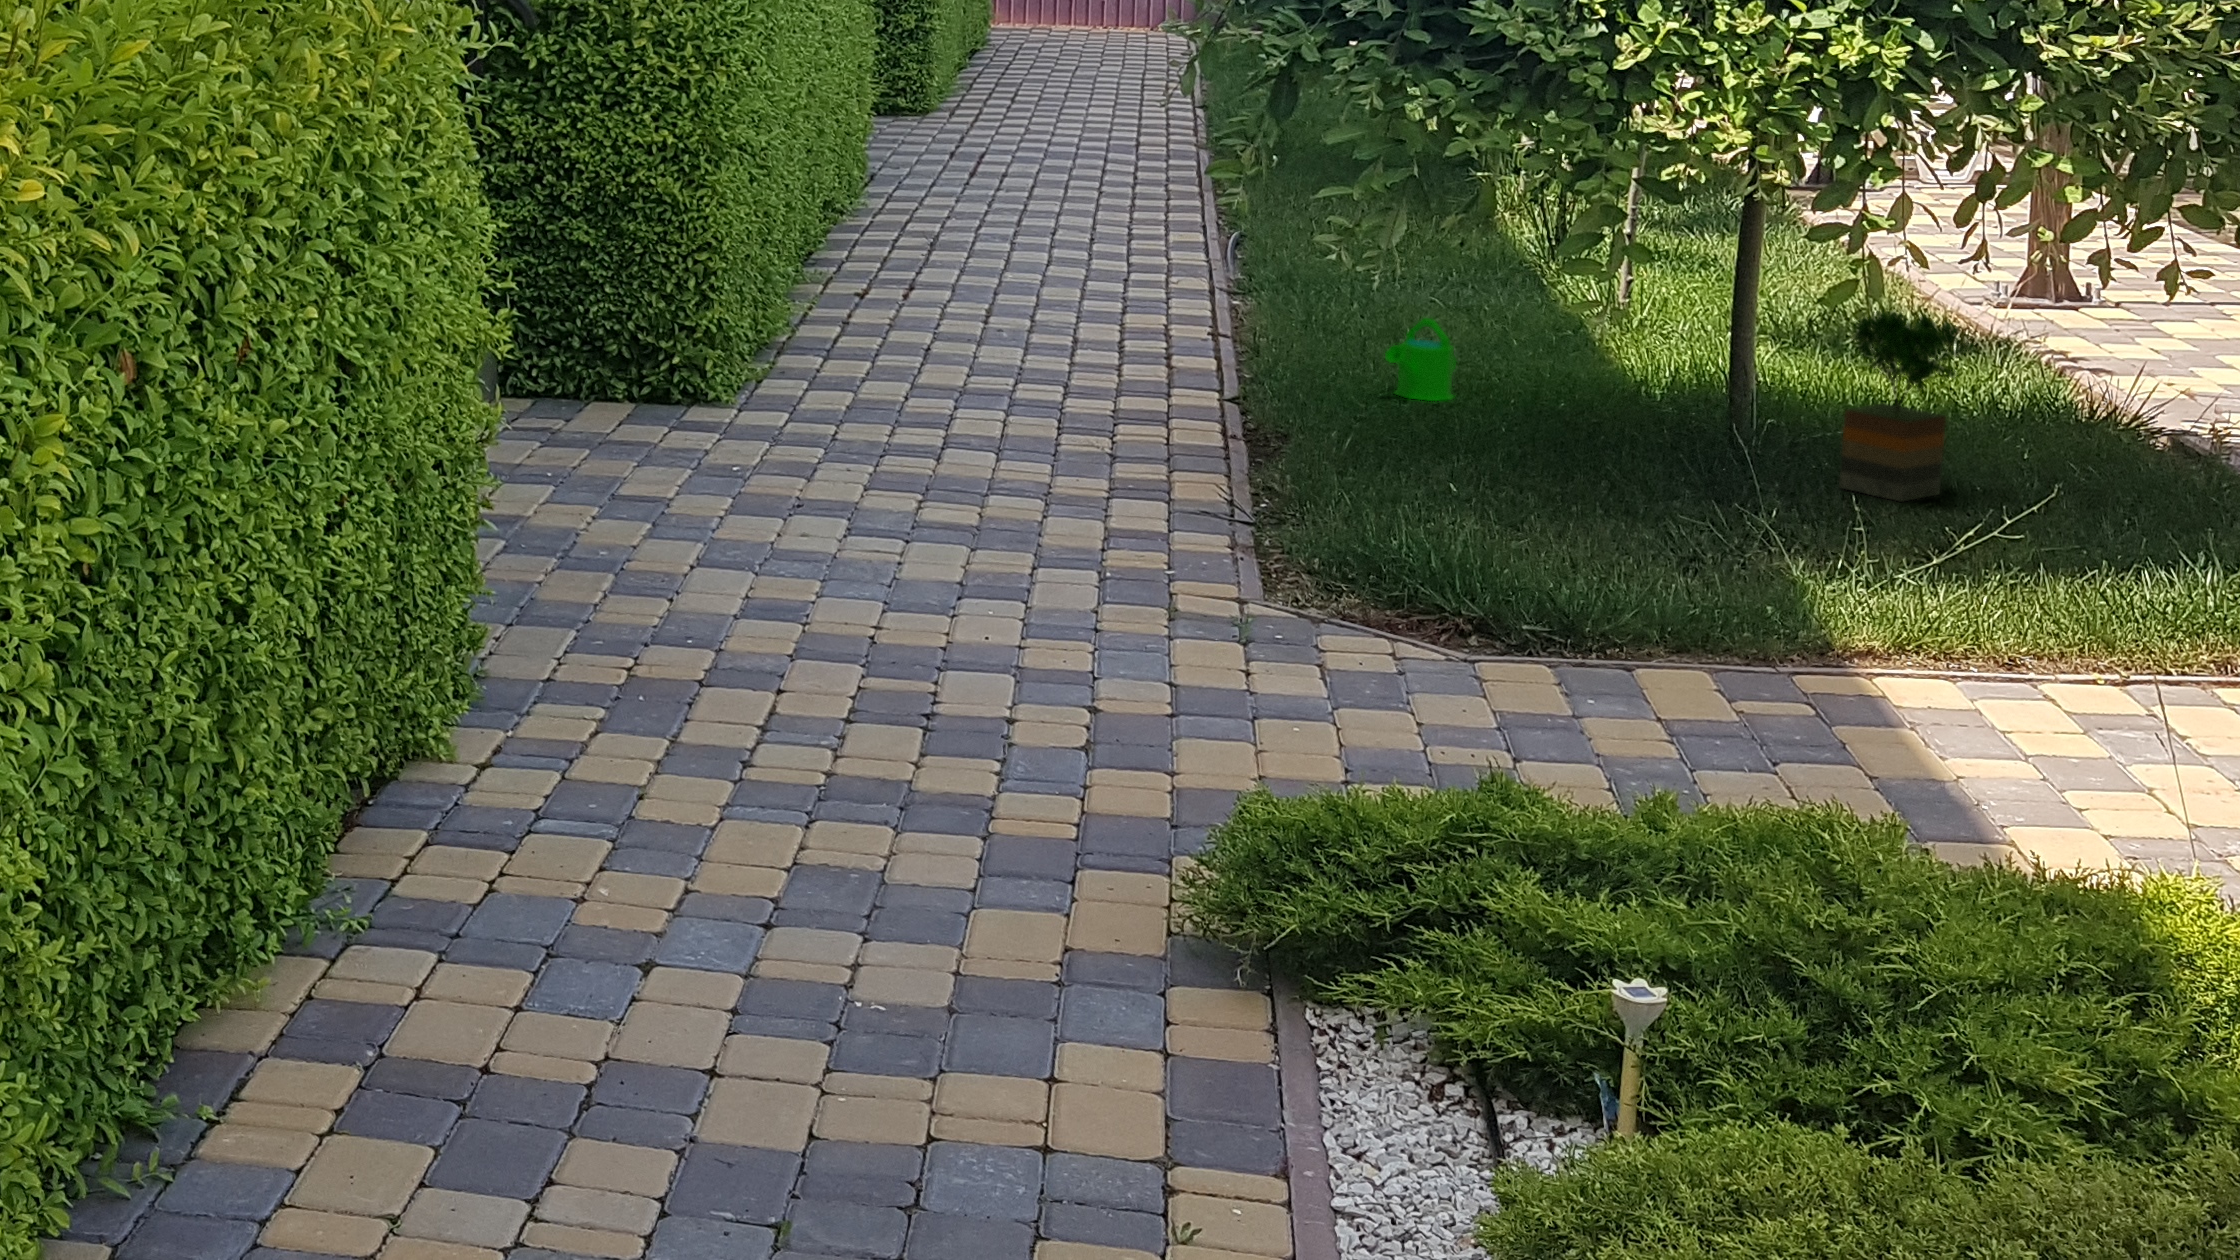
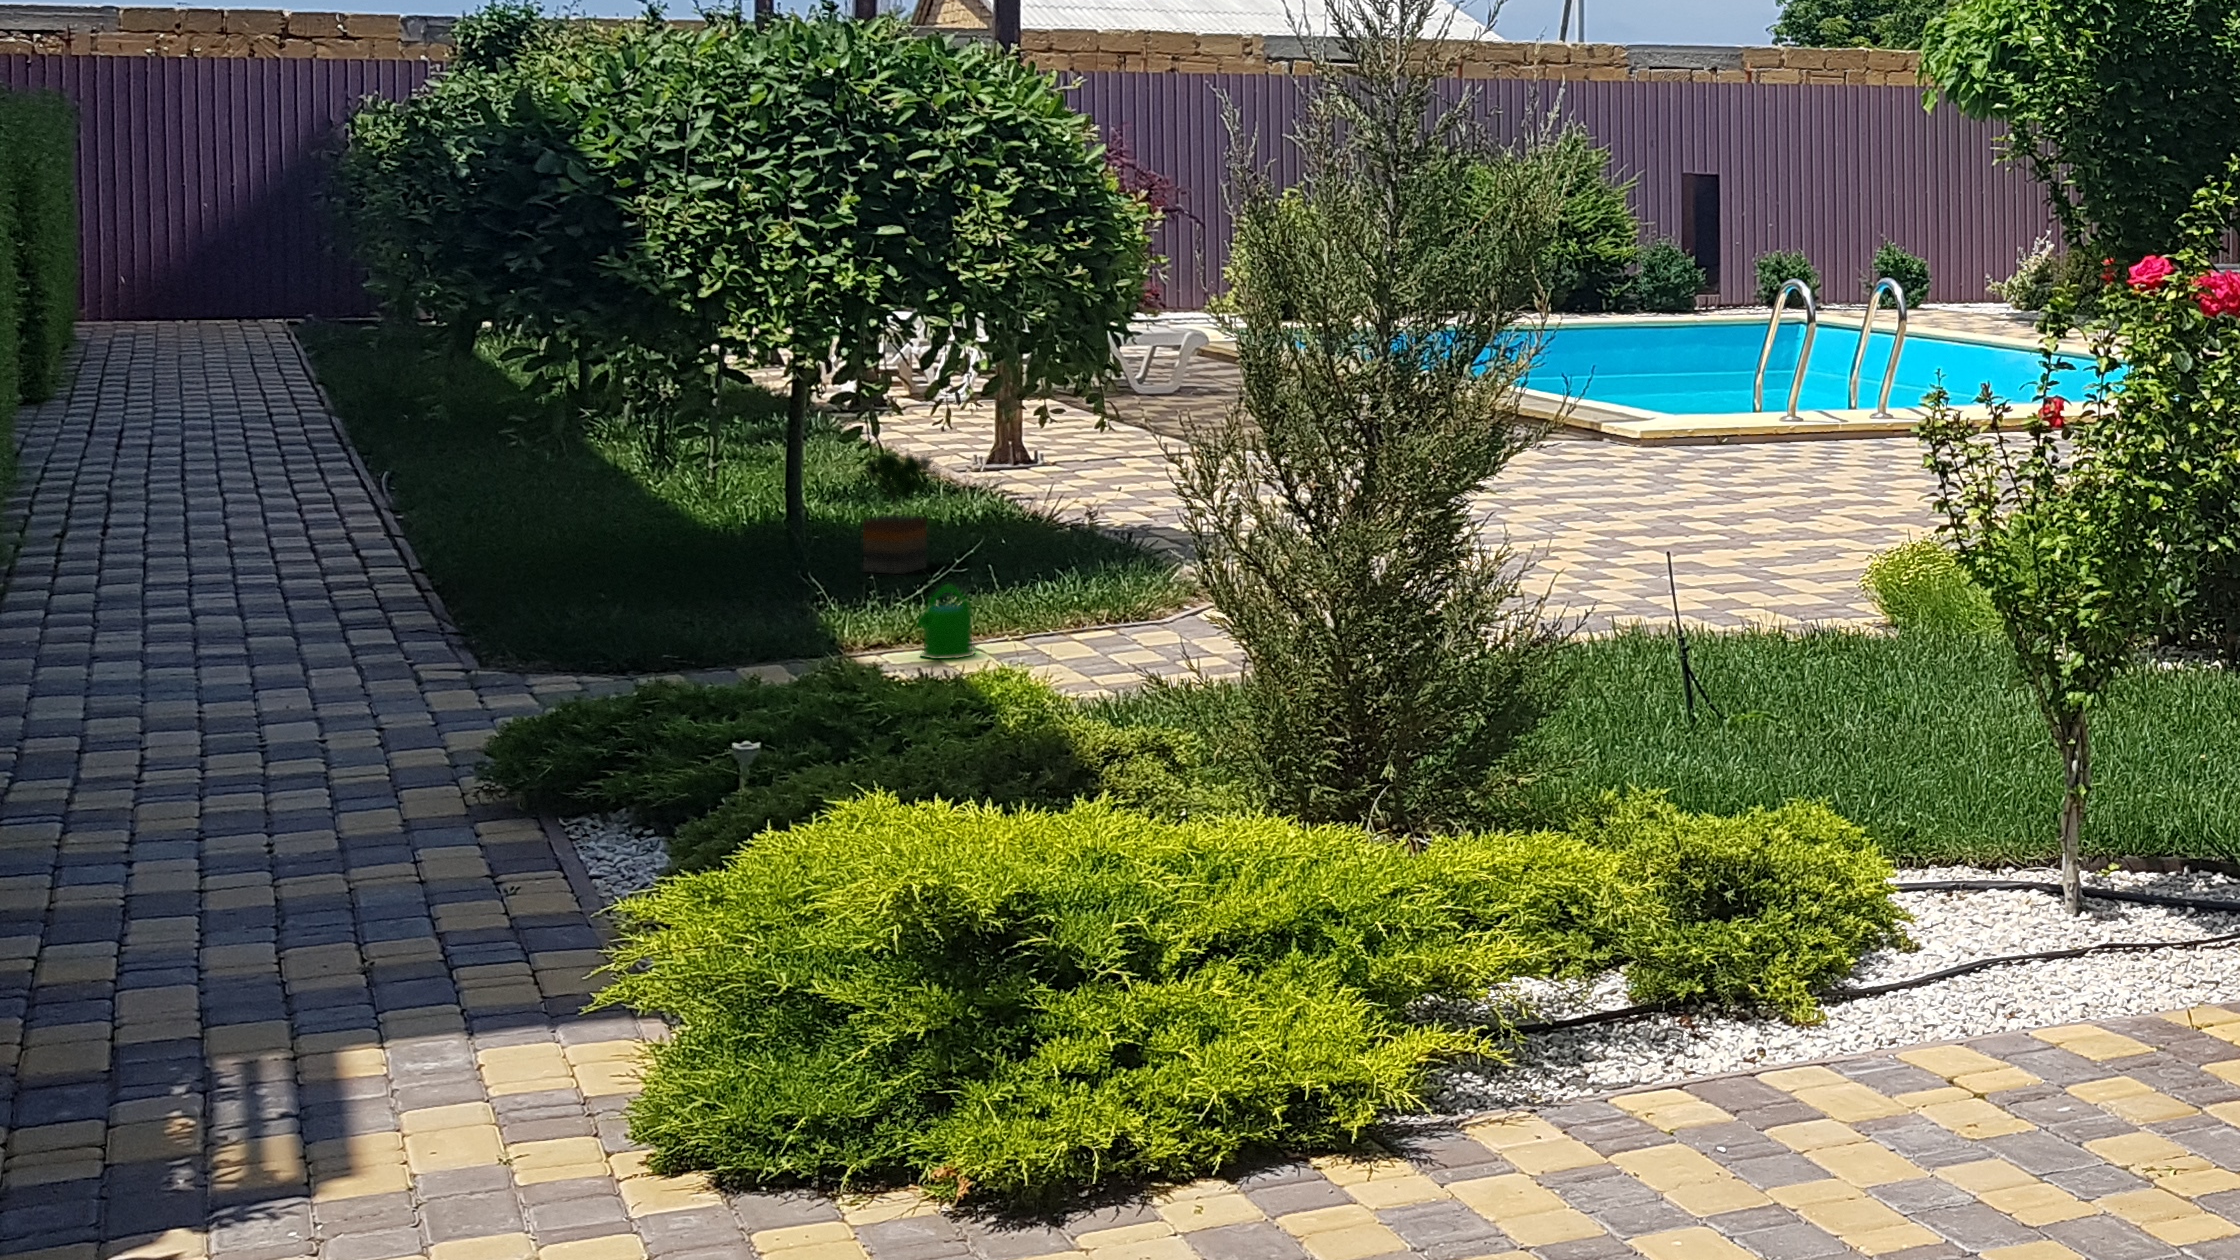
watering can: present [1385,318,1456,401] -> present [916,585,974,659]

